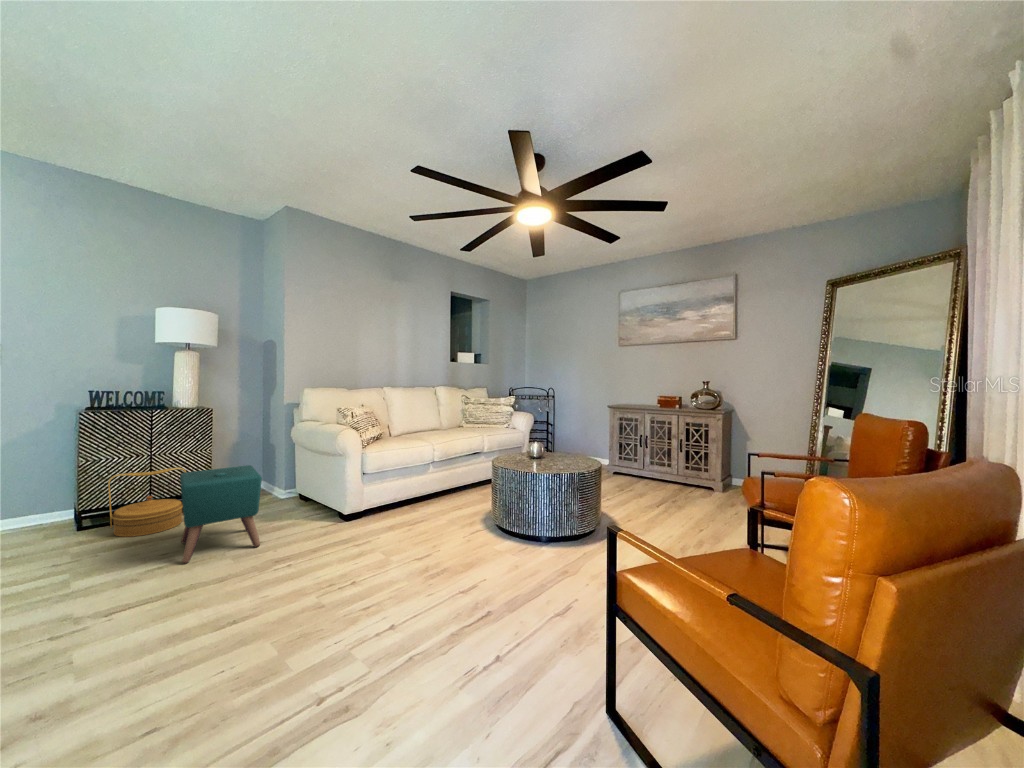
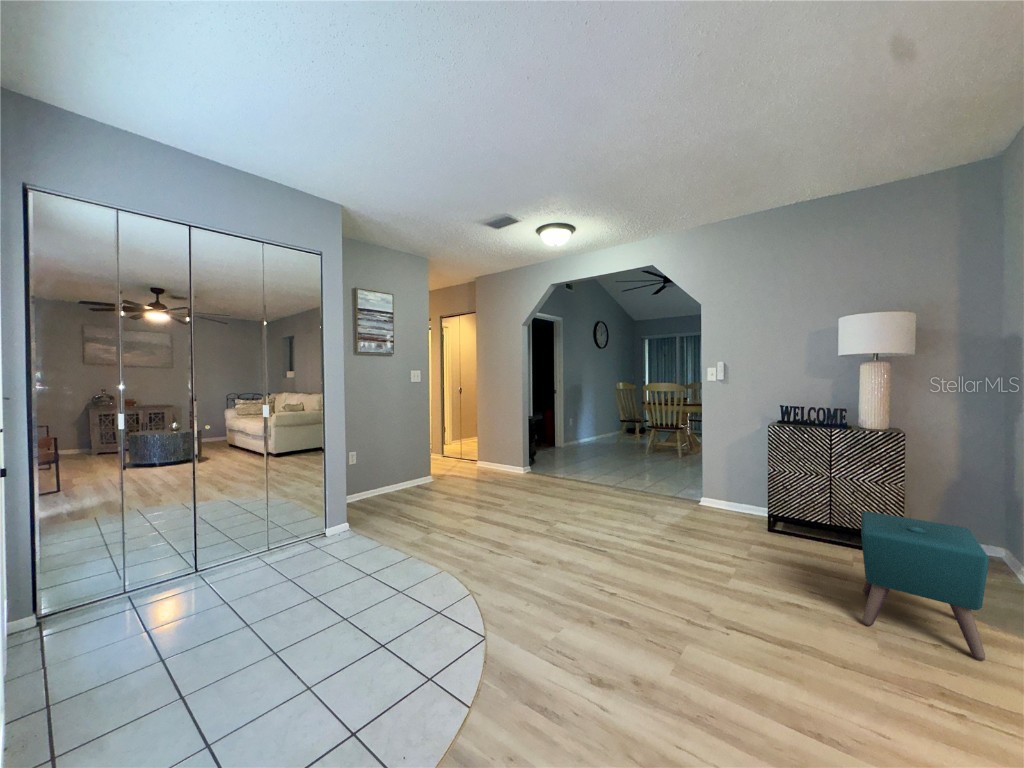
woven basket: present [108,467,186,537] -> none [793,490,872,566]

